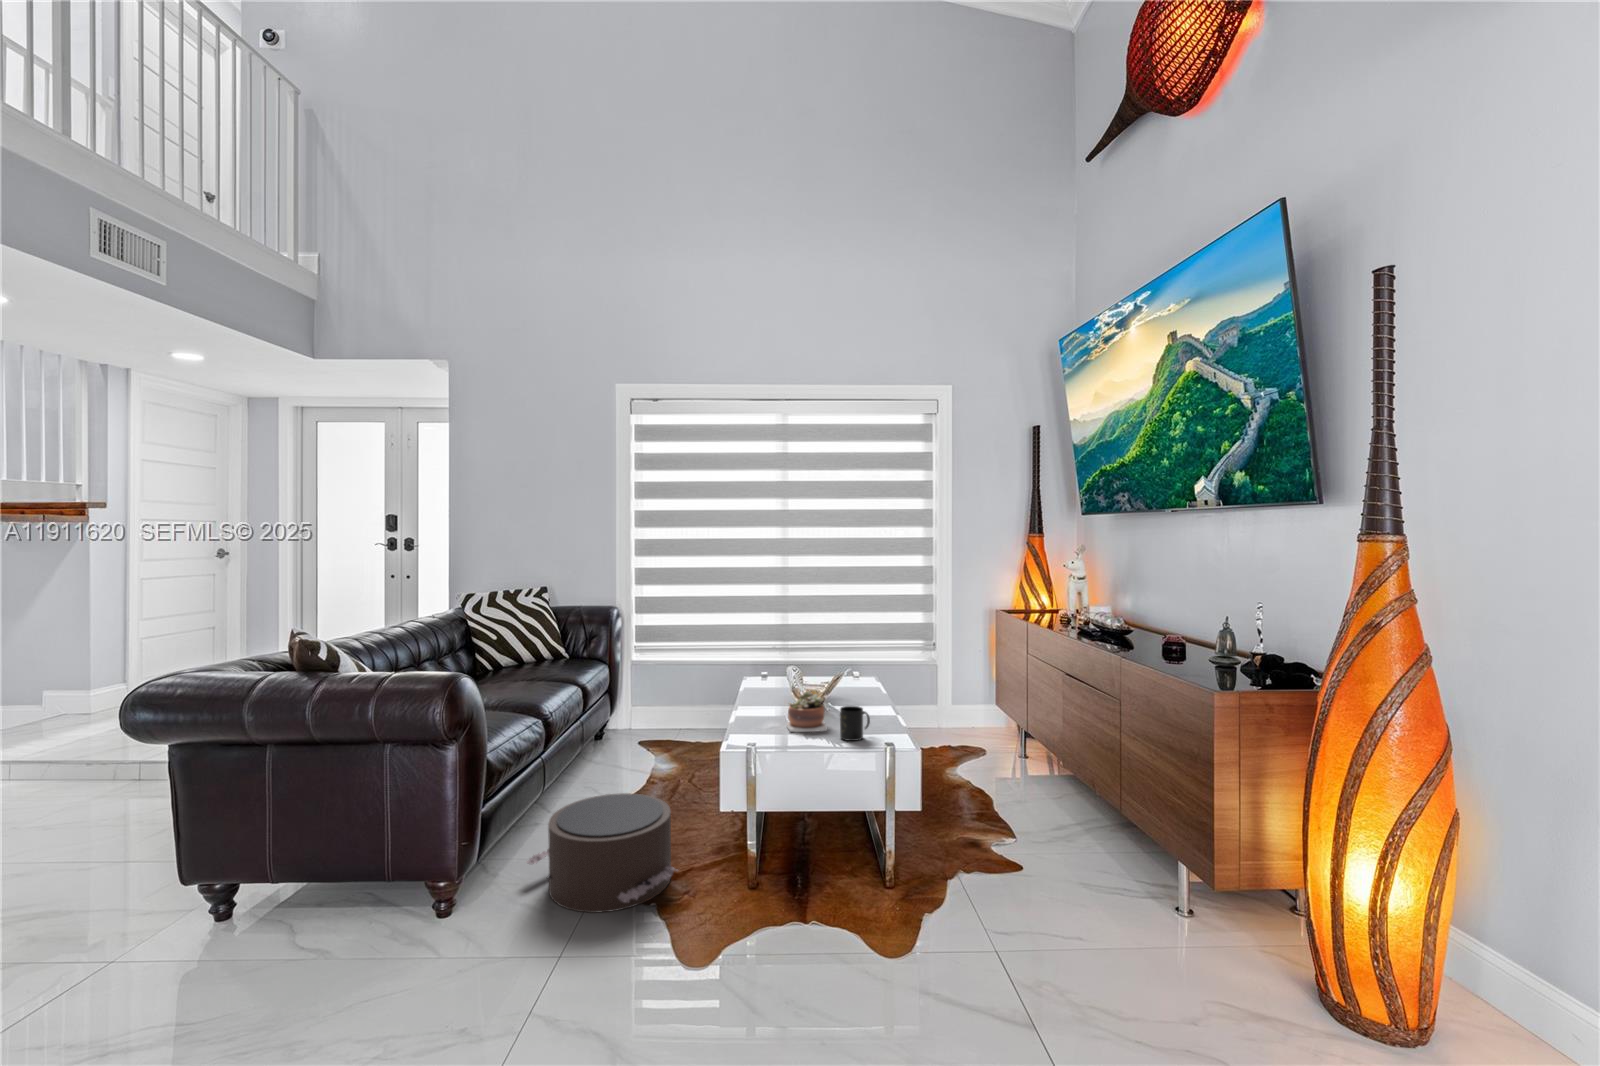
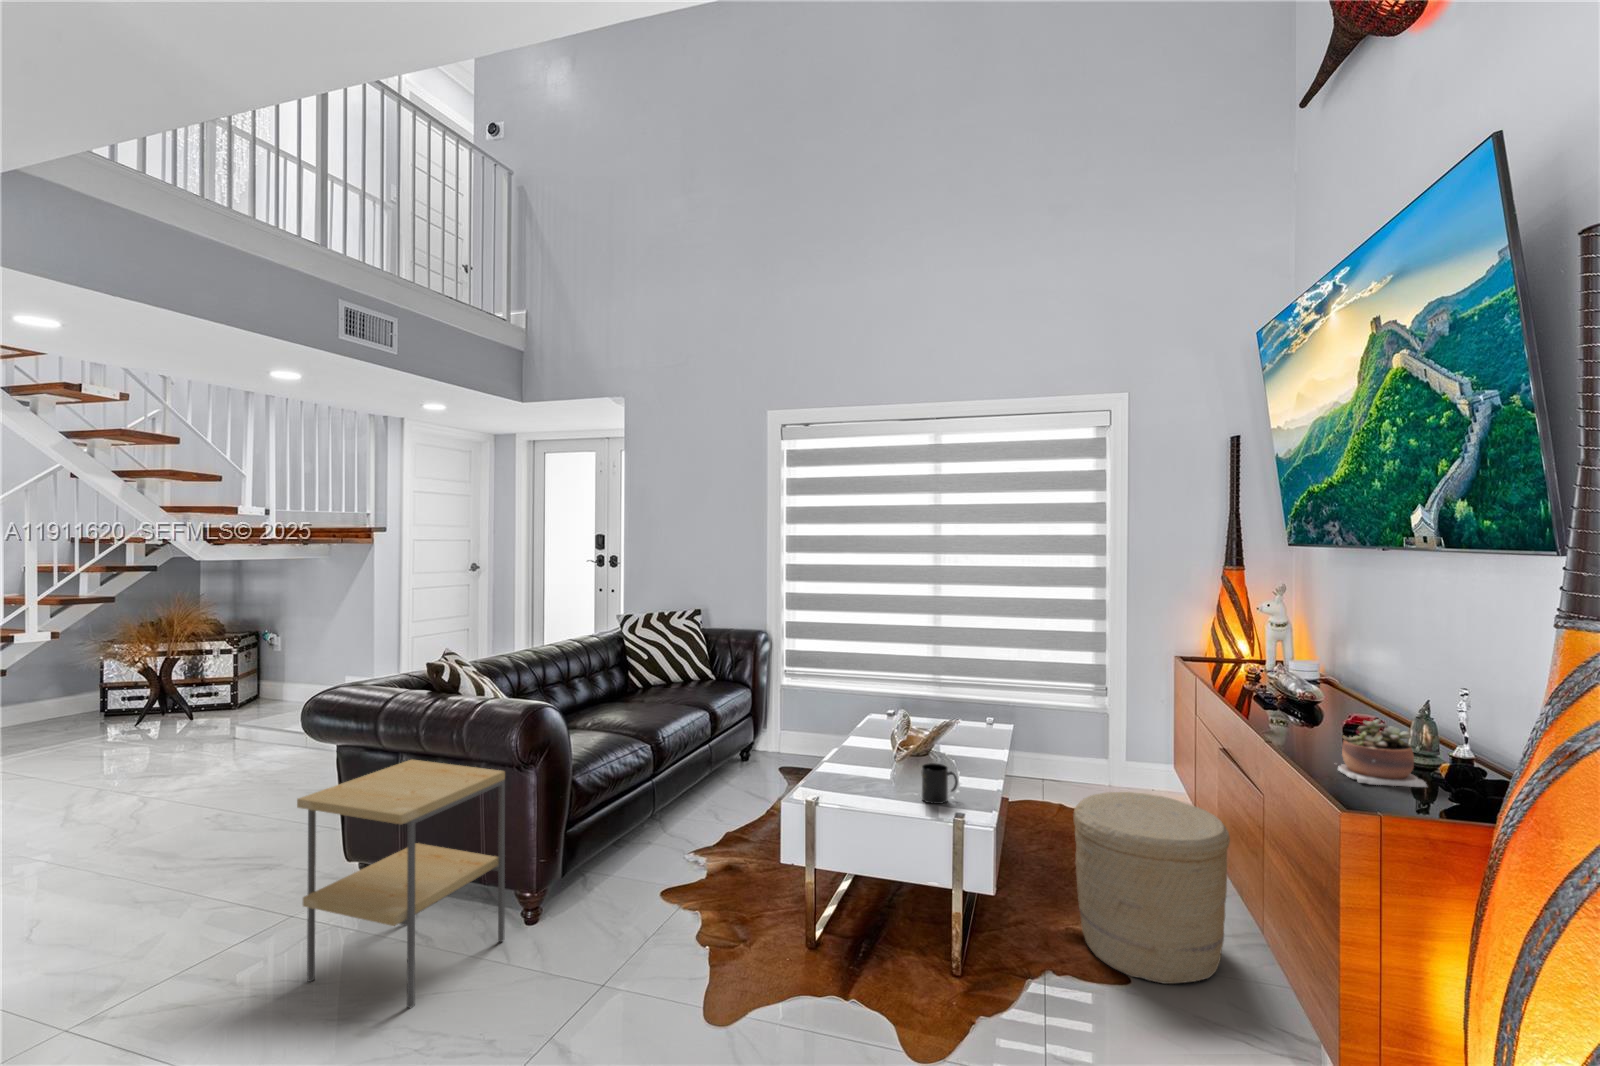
succulent plant: present [787,691,827,732] -> present [1338,719,1427,787]
woven basket: none [957,717,1080,866] -> present [1073,792,1230,984]
side table: none [166,754,420,1024] -> present [297,759,505,1008]
pouf: present [526,793,675,913] -> none [611,827,746,948]

